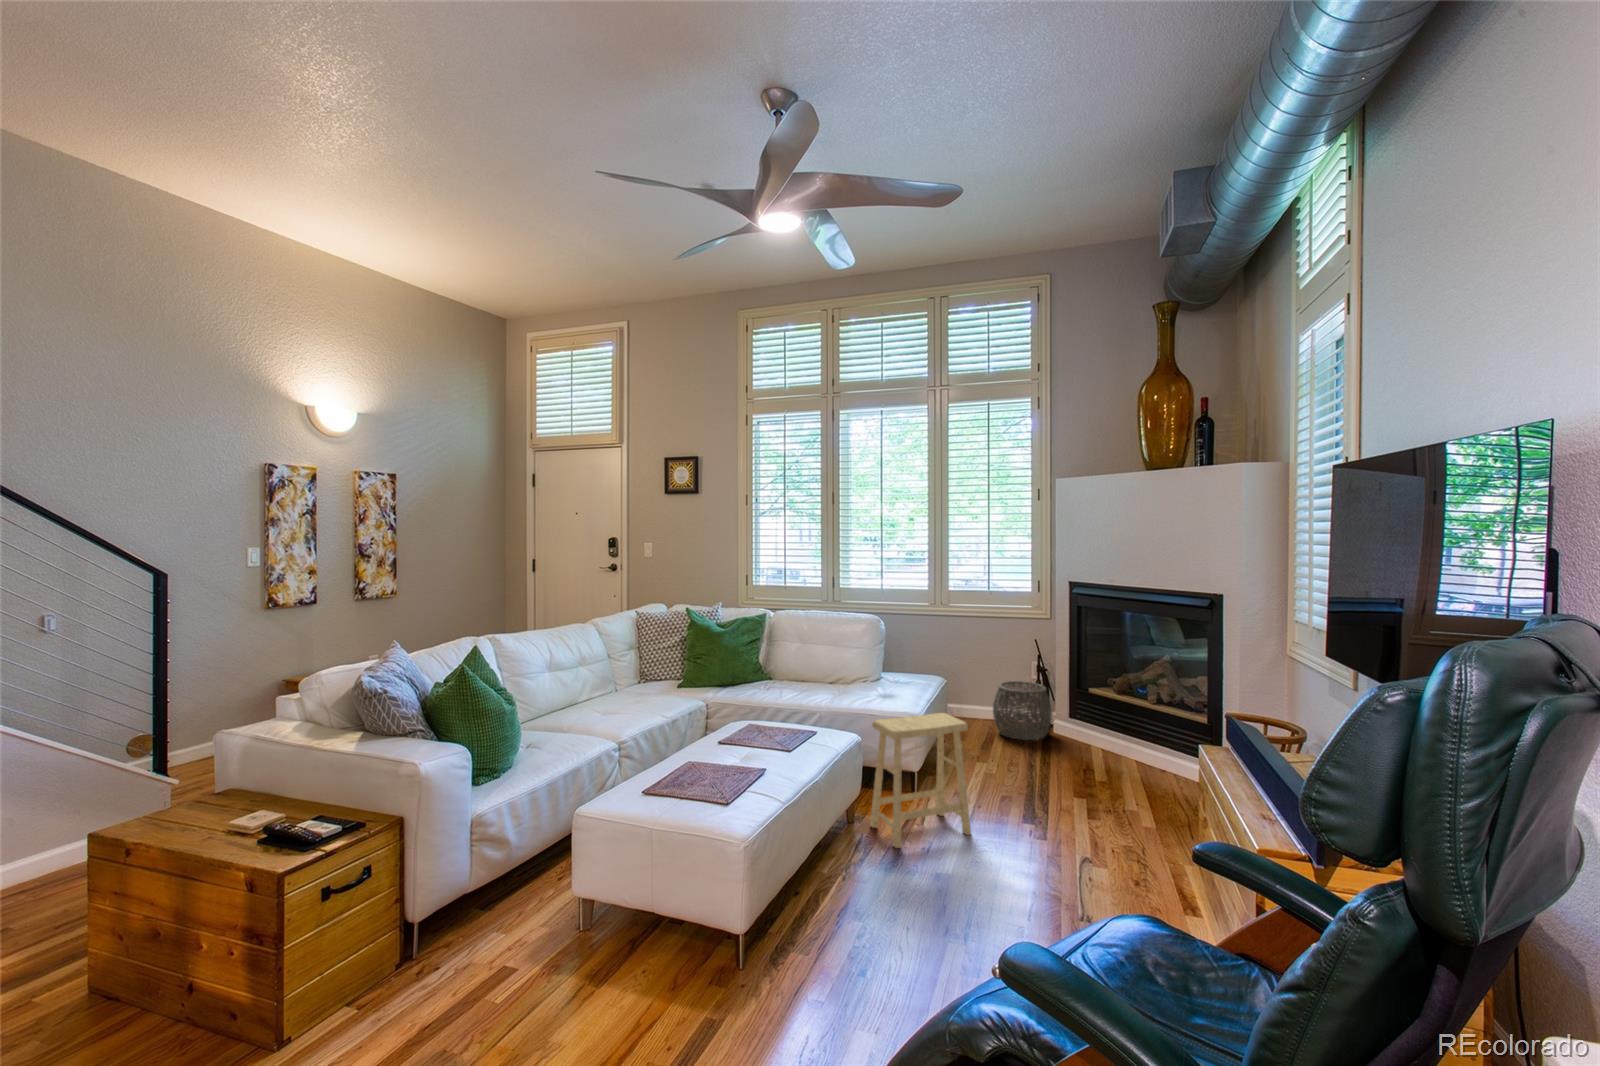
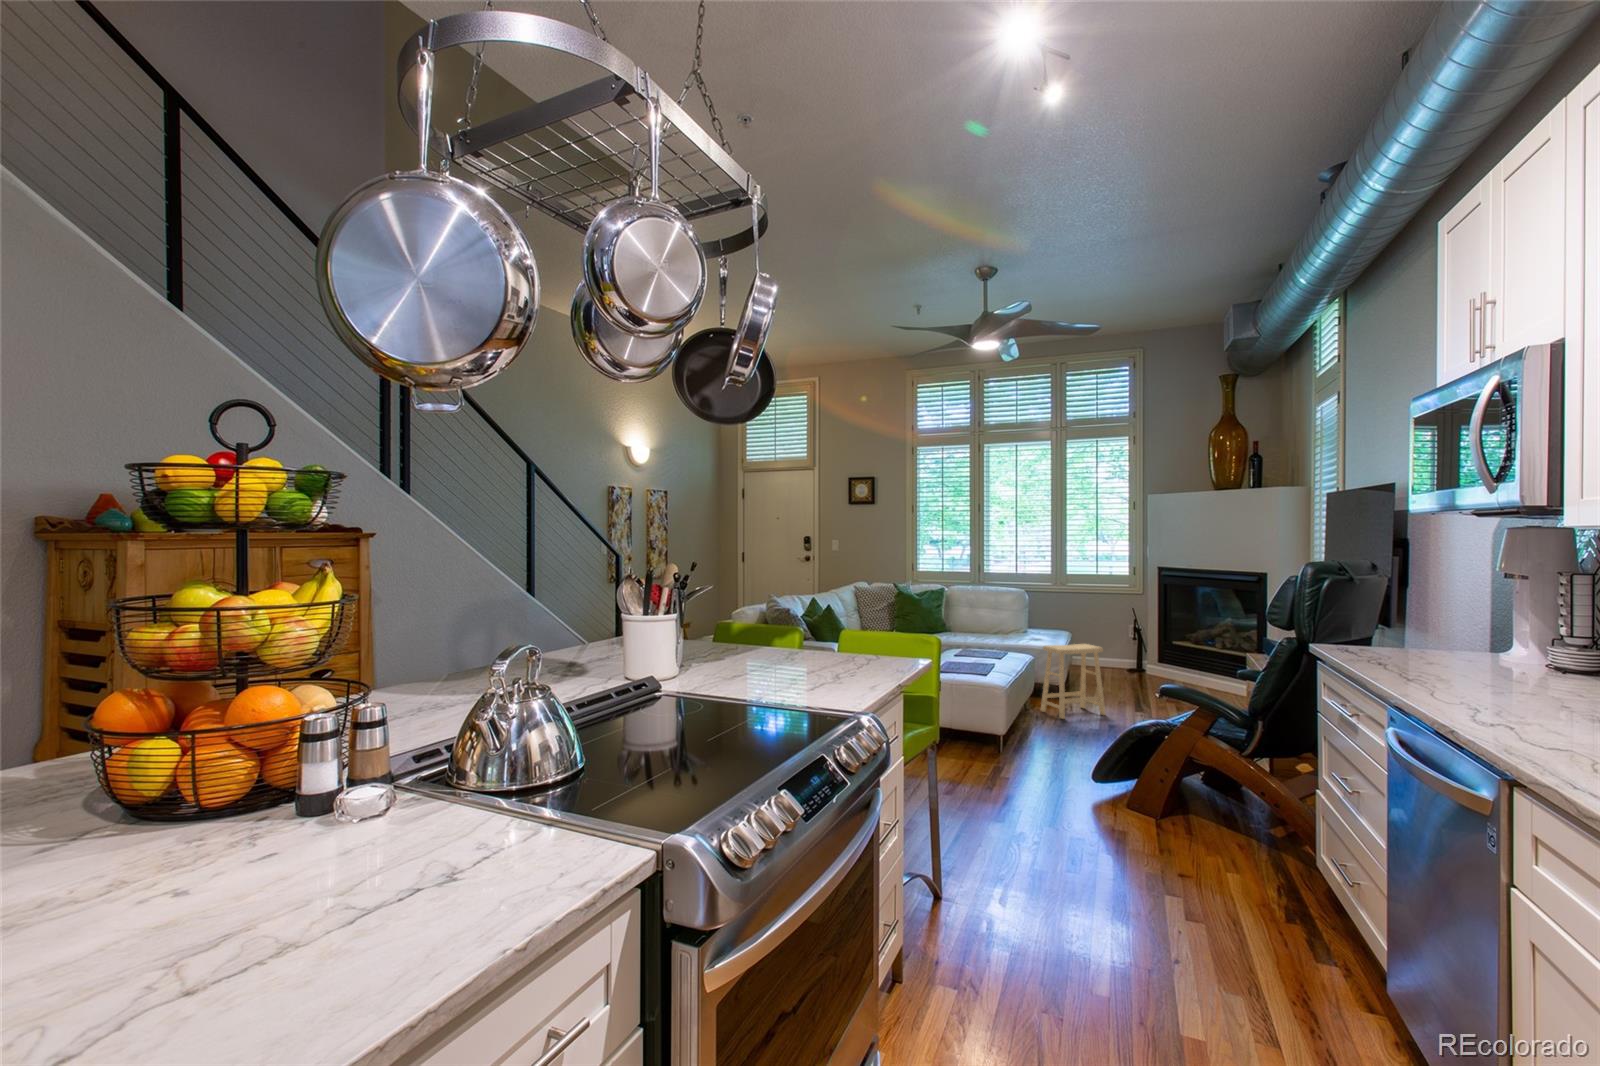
woven basket: present [993,681,1052,740] -> none [1102,639,1146,679]

